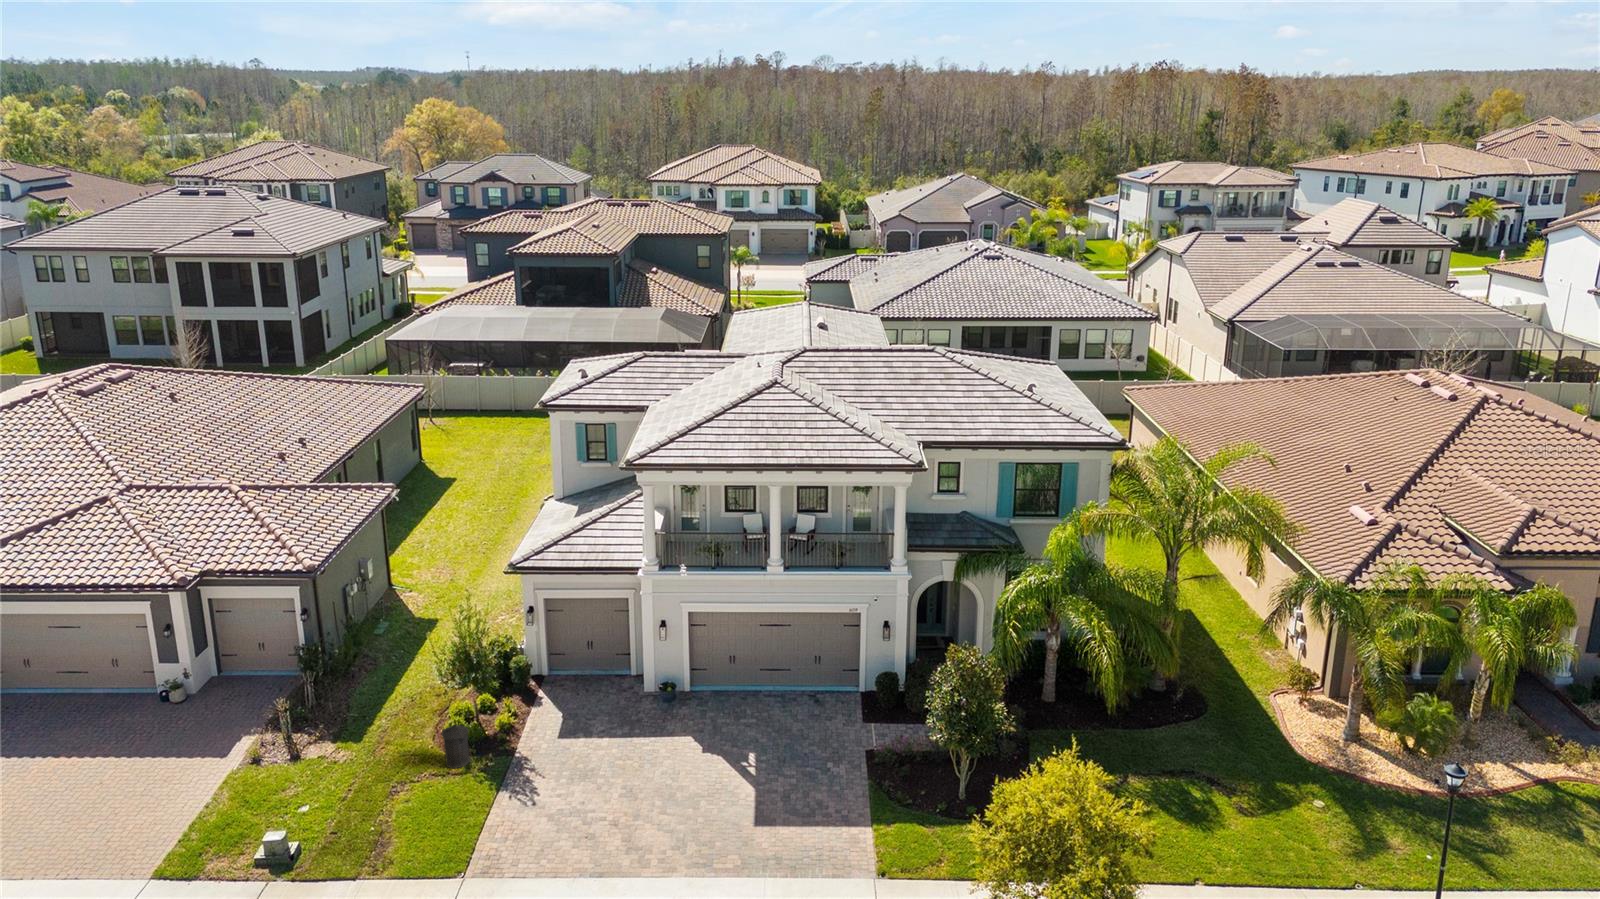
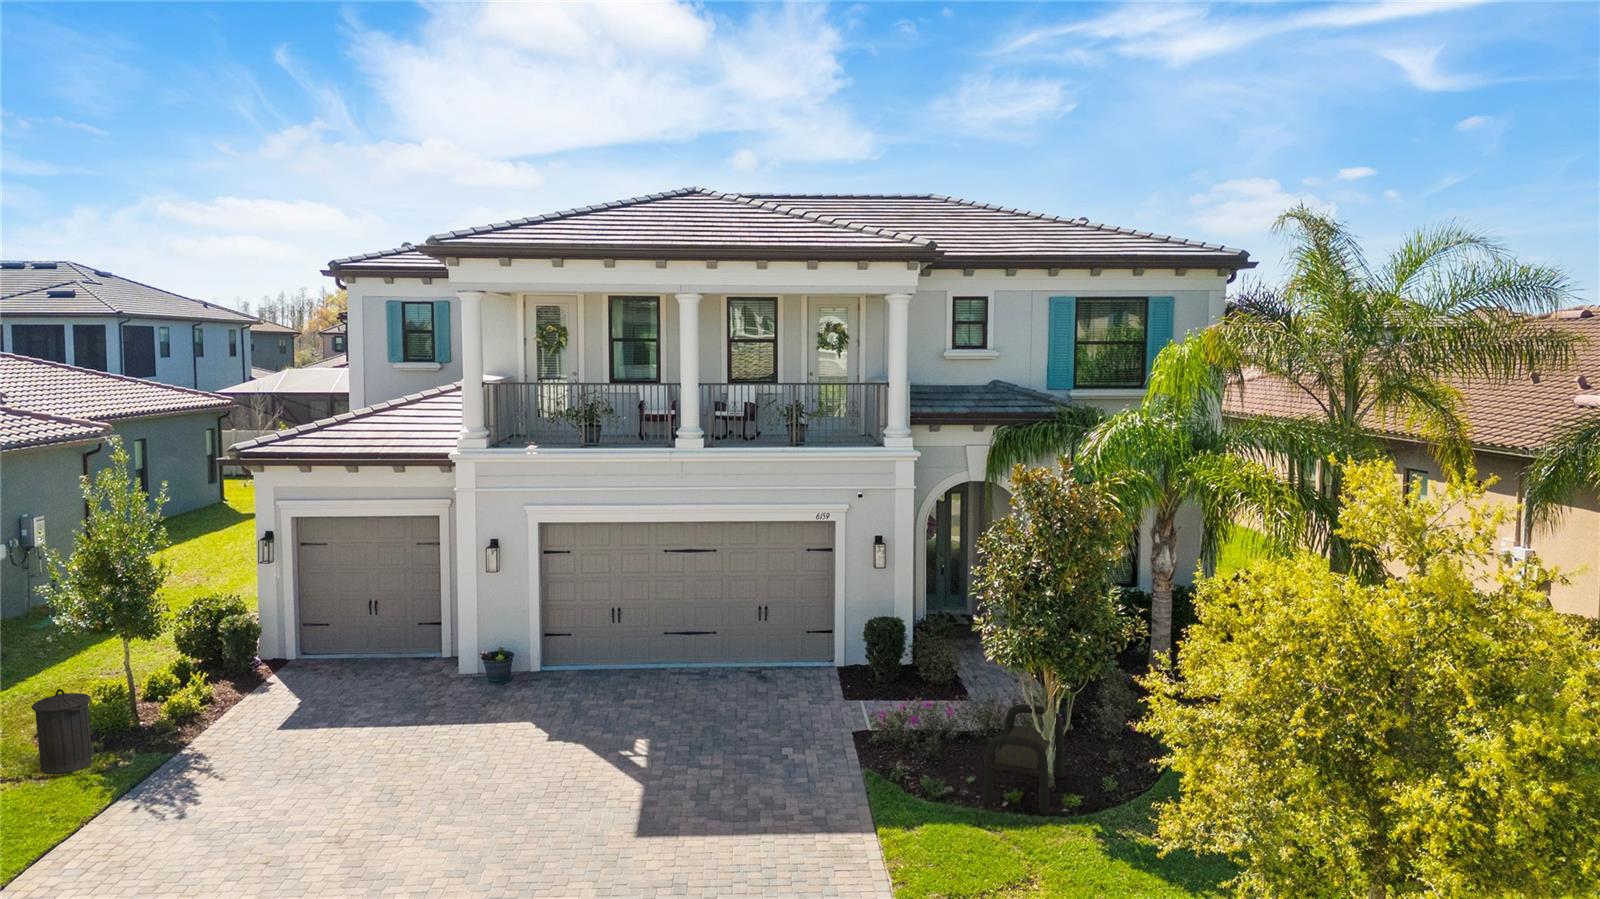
bench: none [927,754,973,818] -> present [983,704,1064,815]

